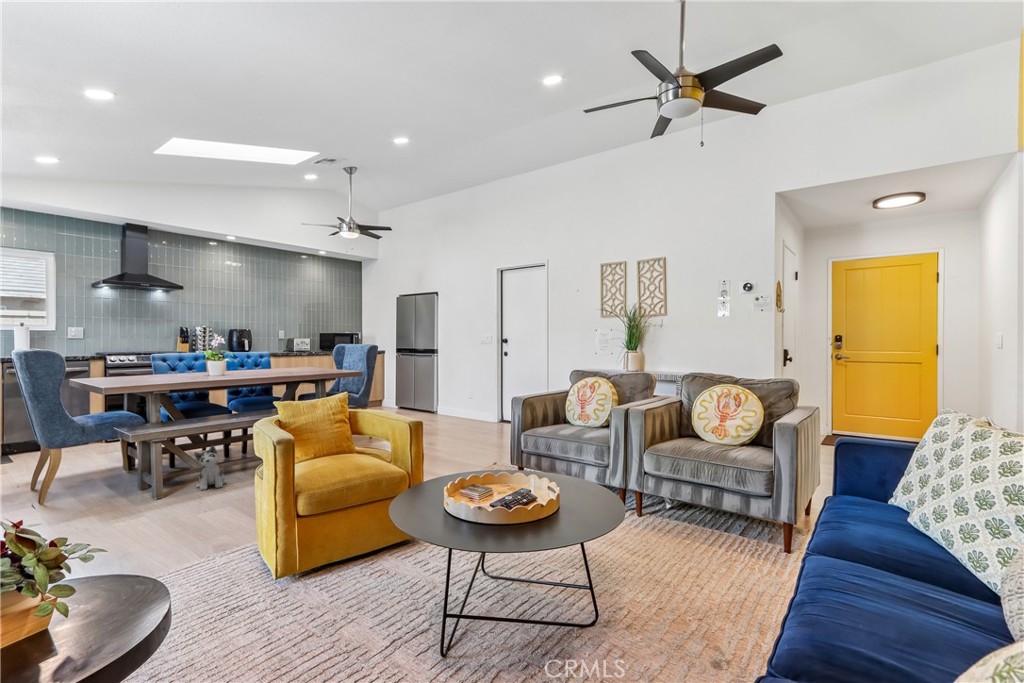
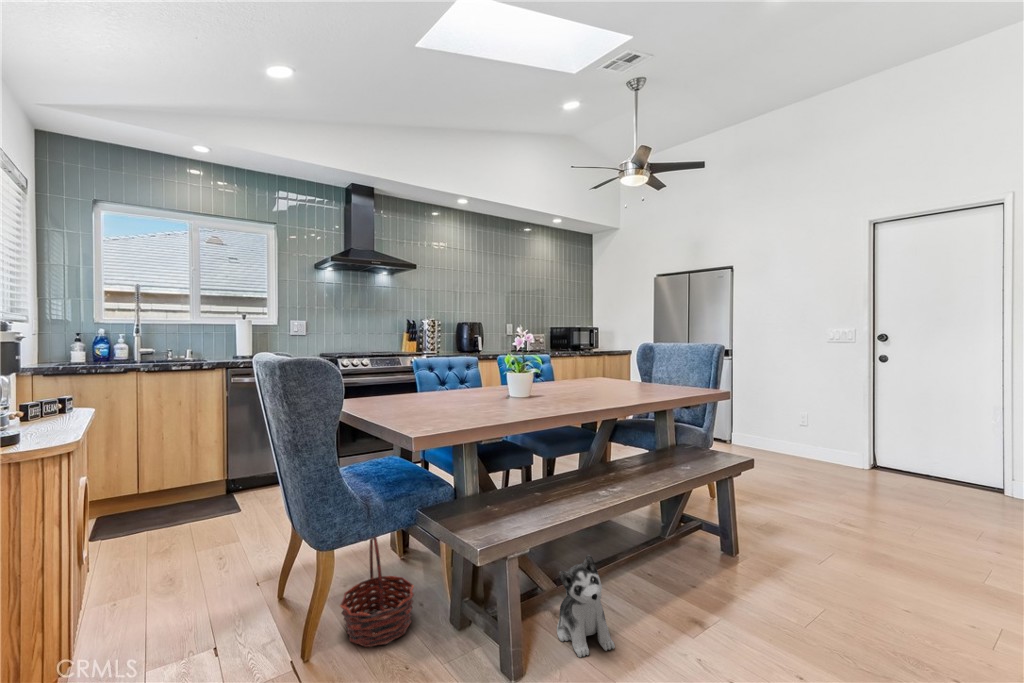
basket: none [70,441,120,496] -> present [340,537,414,647]

